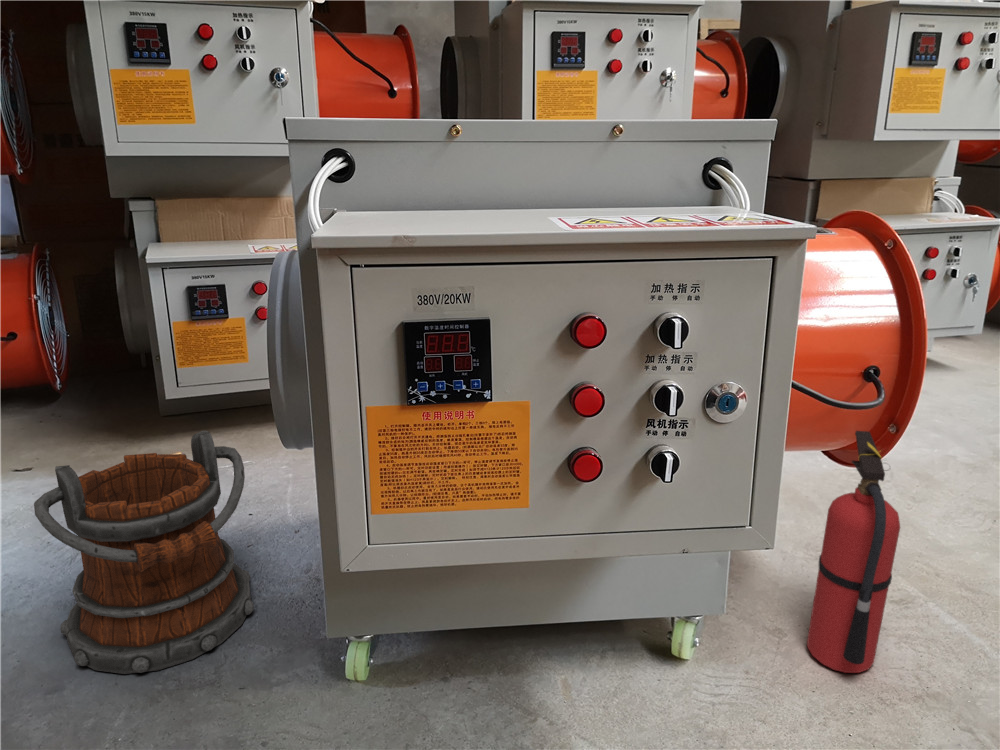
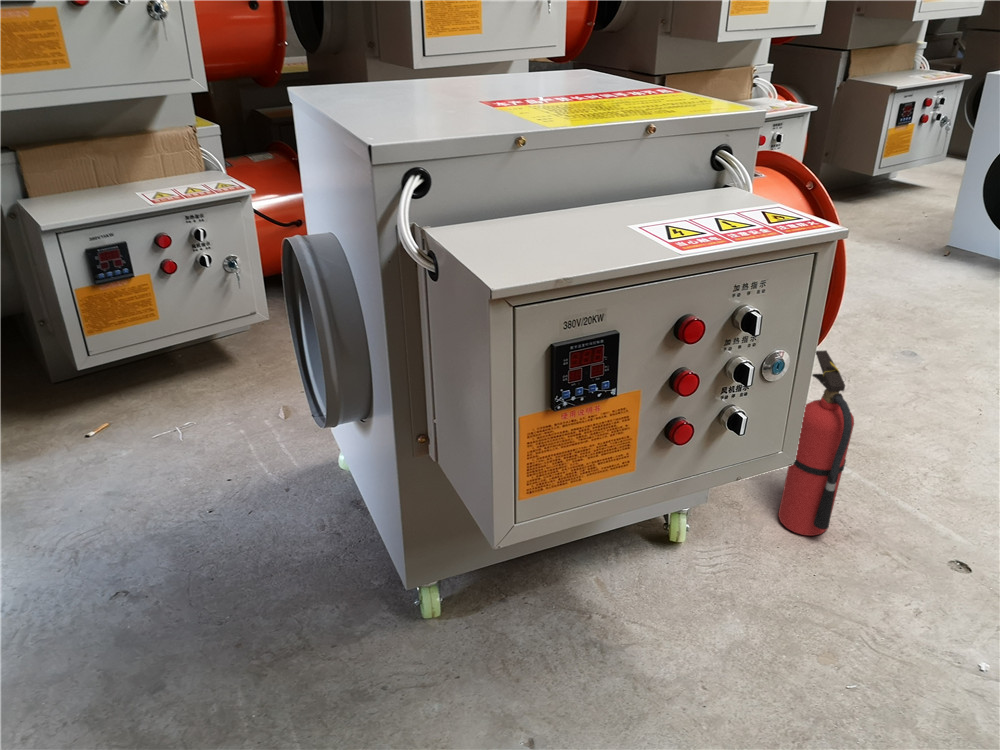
bucket: present [34,431,254,674] -> none [121,429,316,672]

